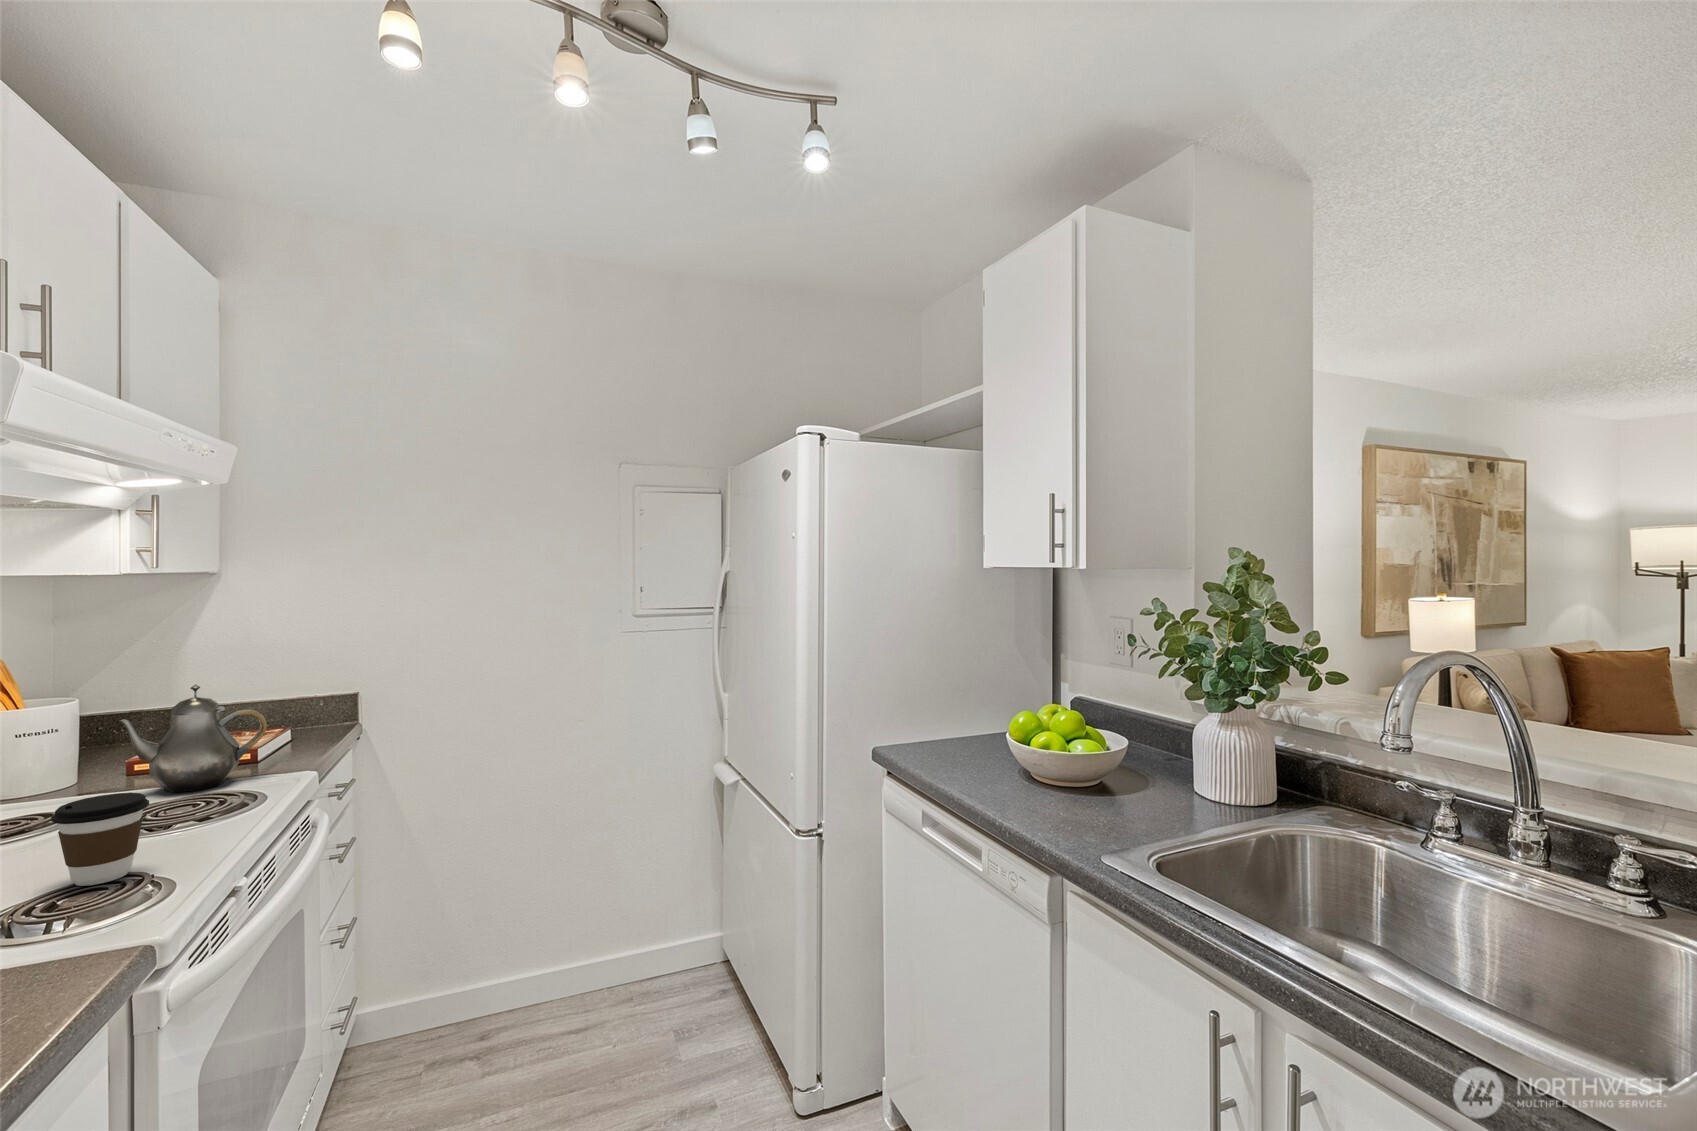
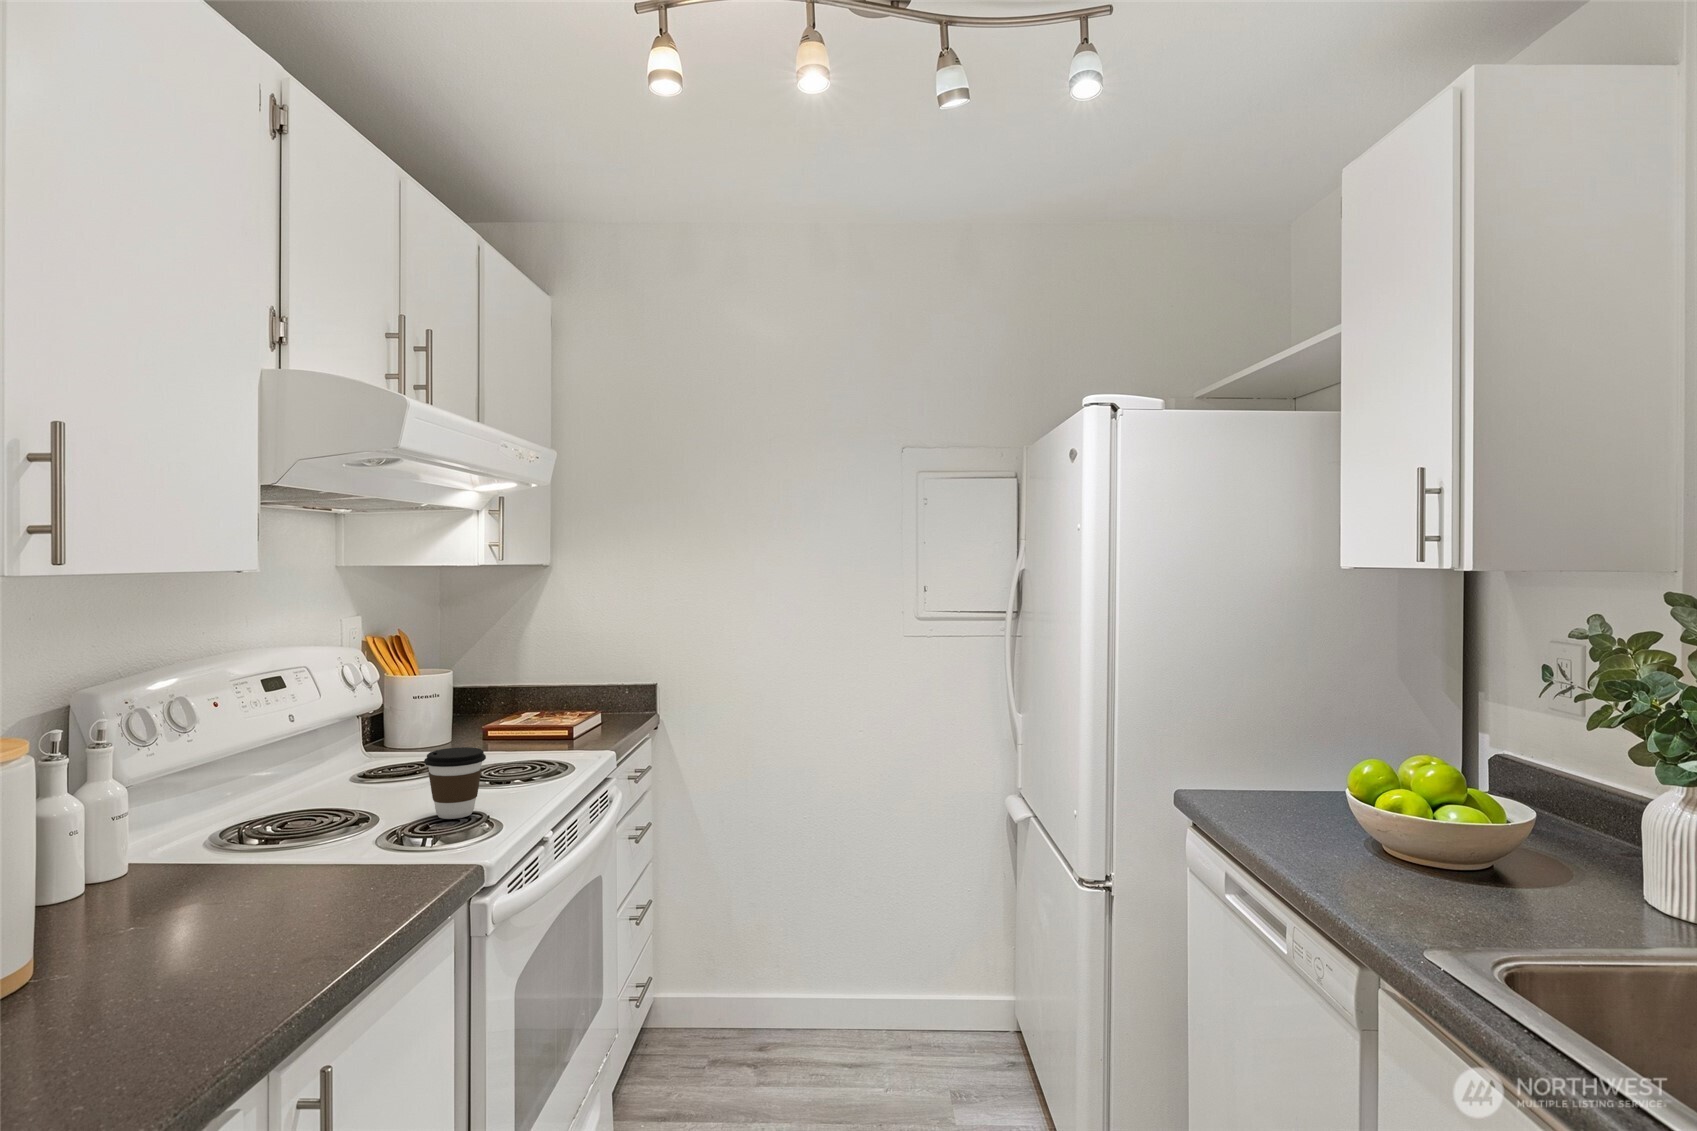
teapot: present [119,685,267,793] -> none [475,664,579,758]

